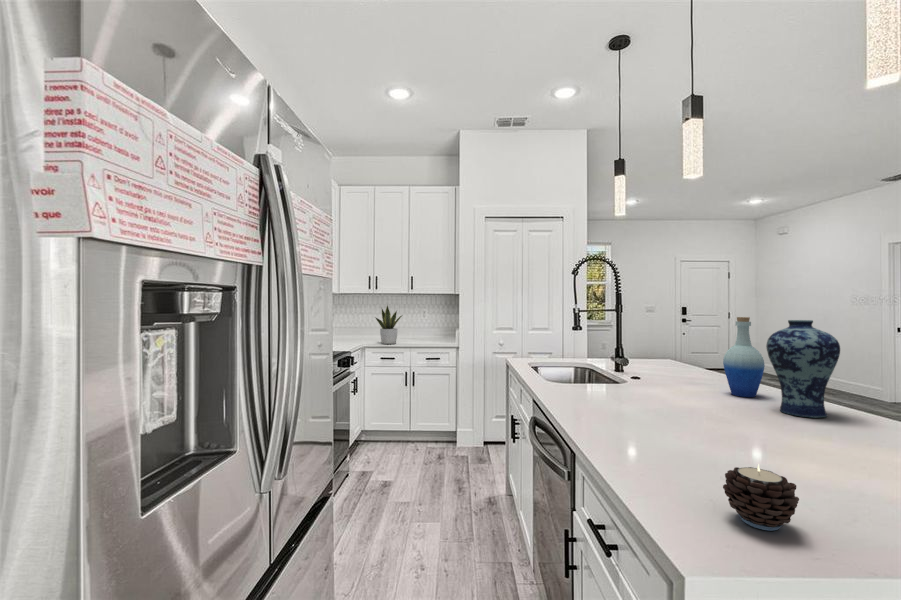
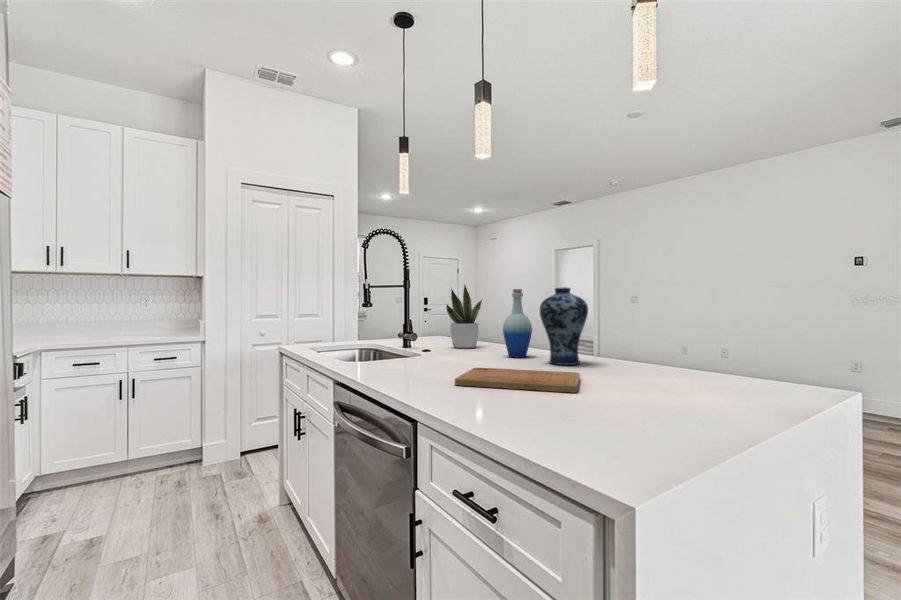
potted plant: present [376,305,402,344] -> present [447,285,482,348]
cutting board: none [629,406,800,457] -> present [455,368,580,392]
candle: present [723,464,799,531] -> none [587,384,647,439]

